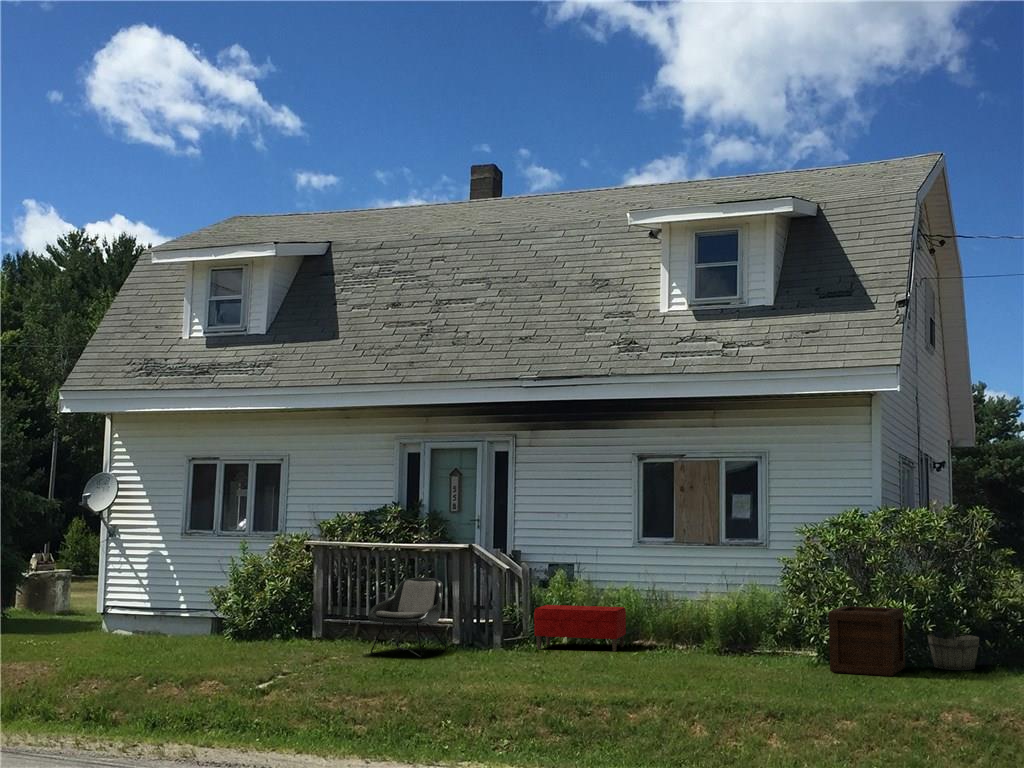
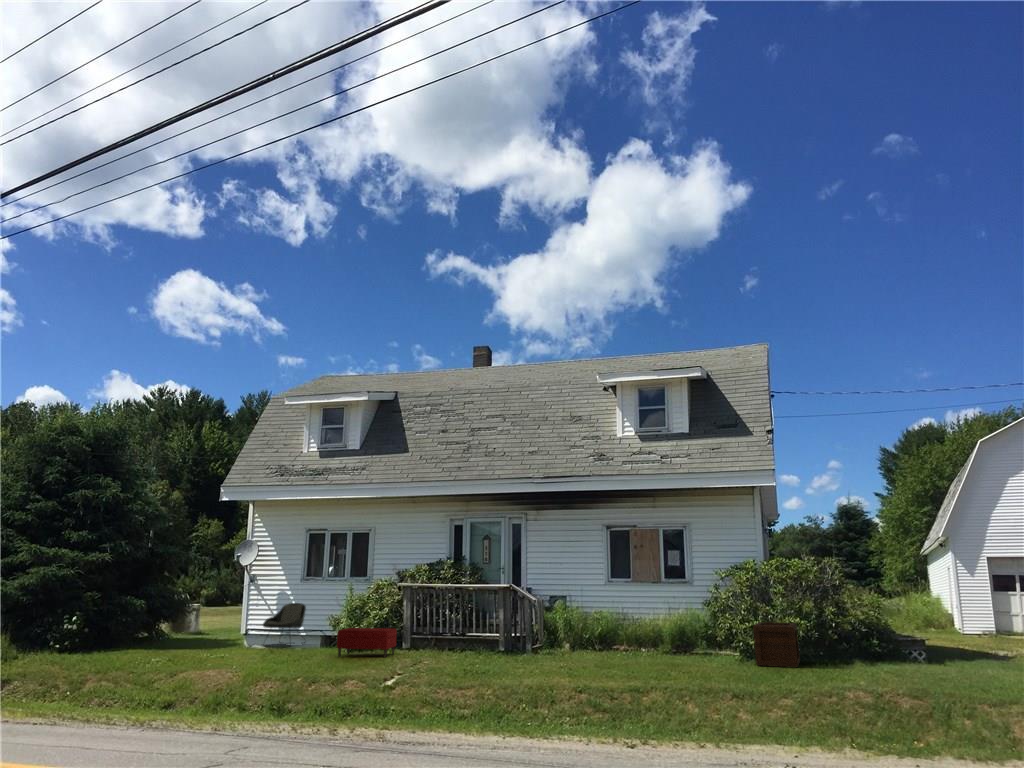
lounge chair: present [368,577,447,658] -> present [263,603,306,644]
bench: present [534,605,626,652] -> present [337,628,397,657]
wooden bucket: present [928,625,979,670] -> none [811,633,844,663]

